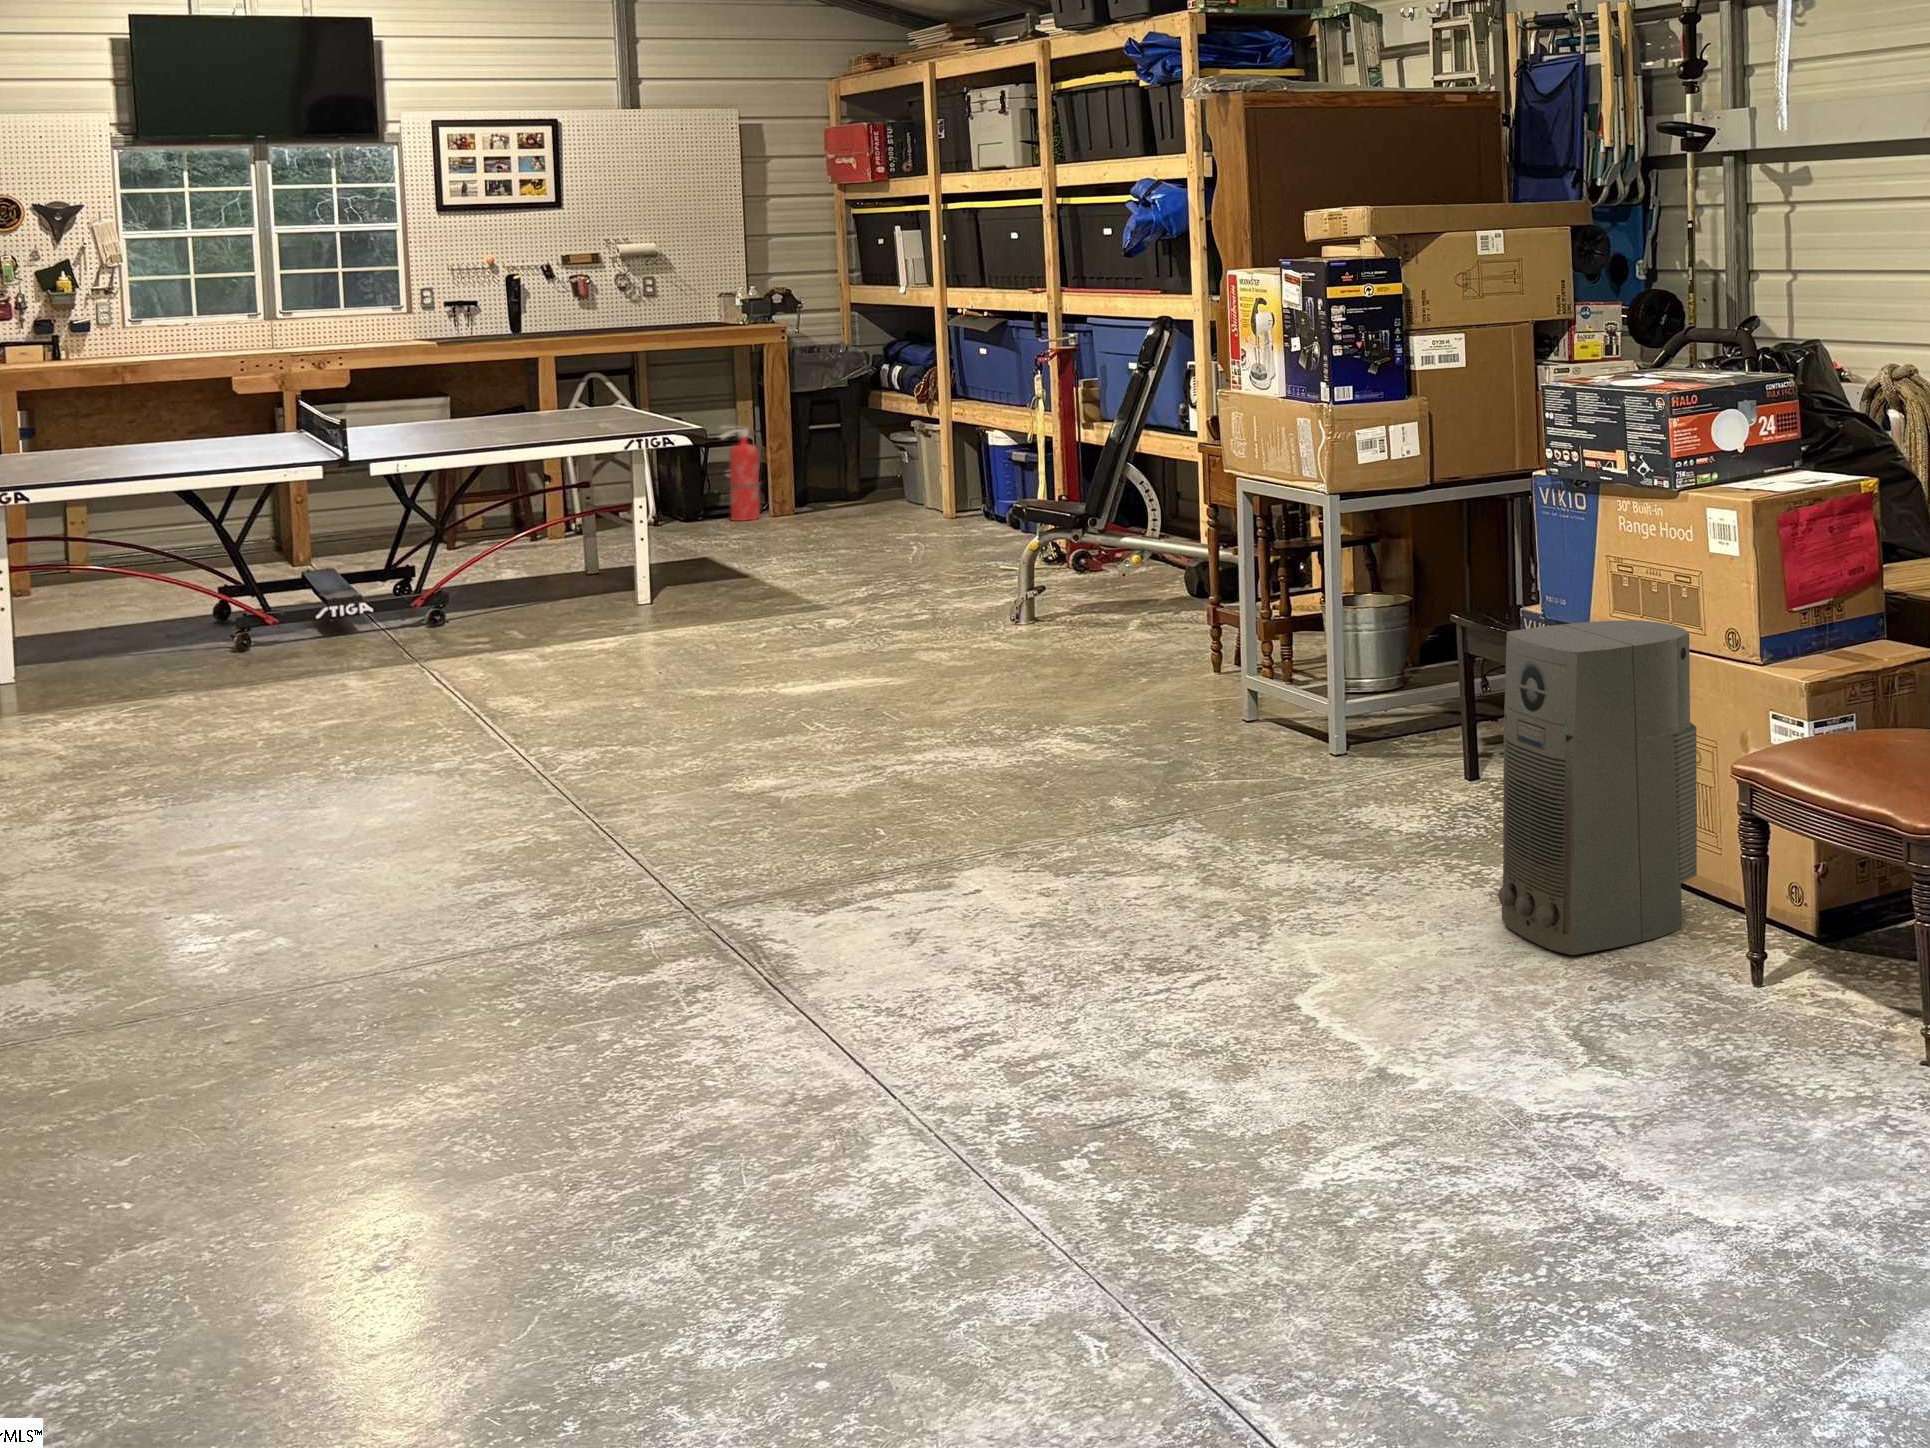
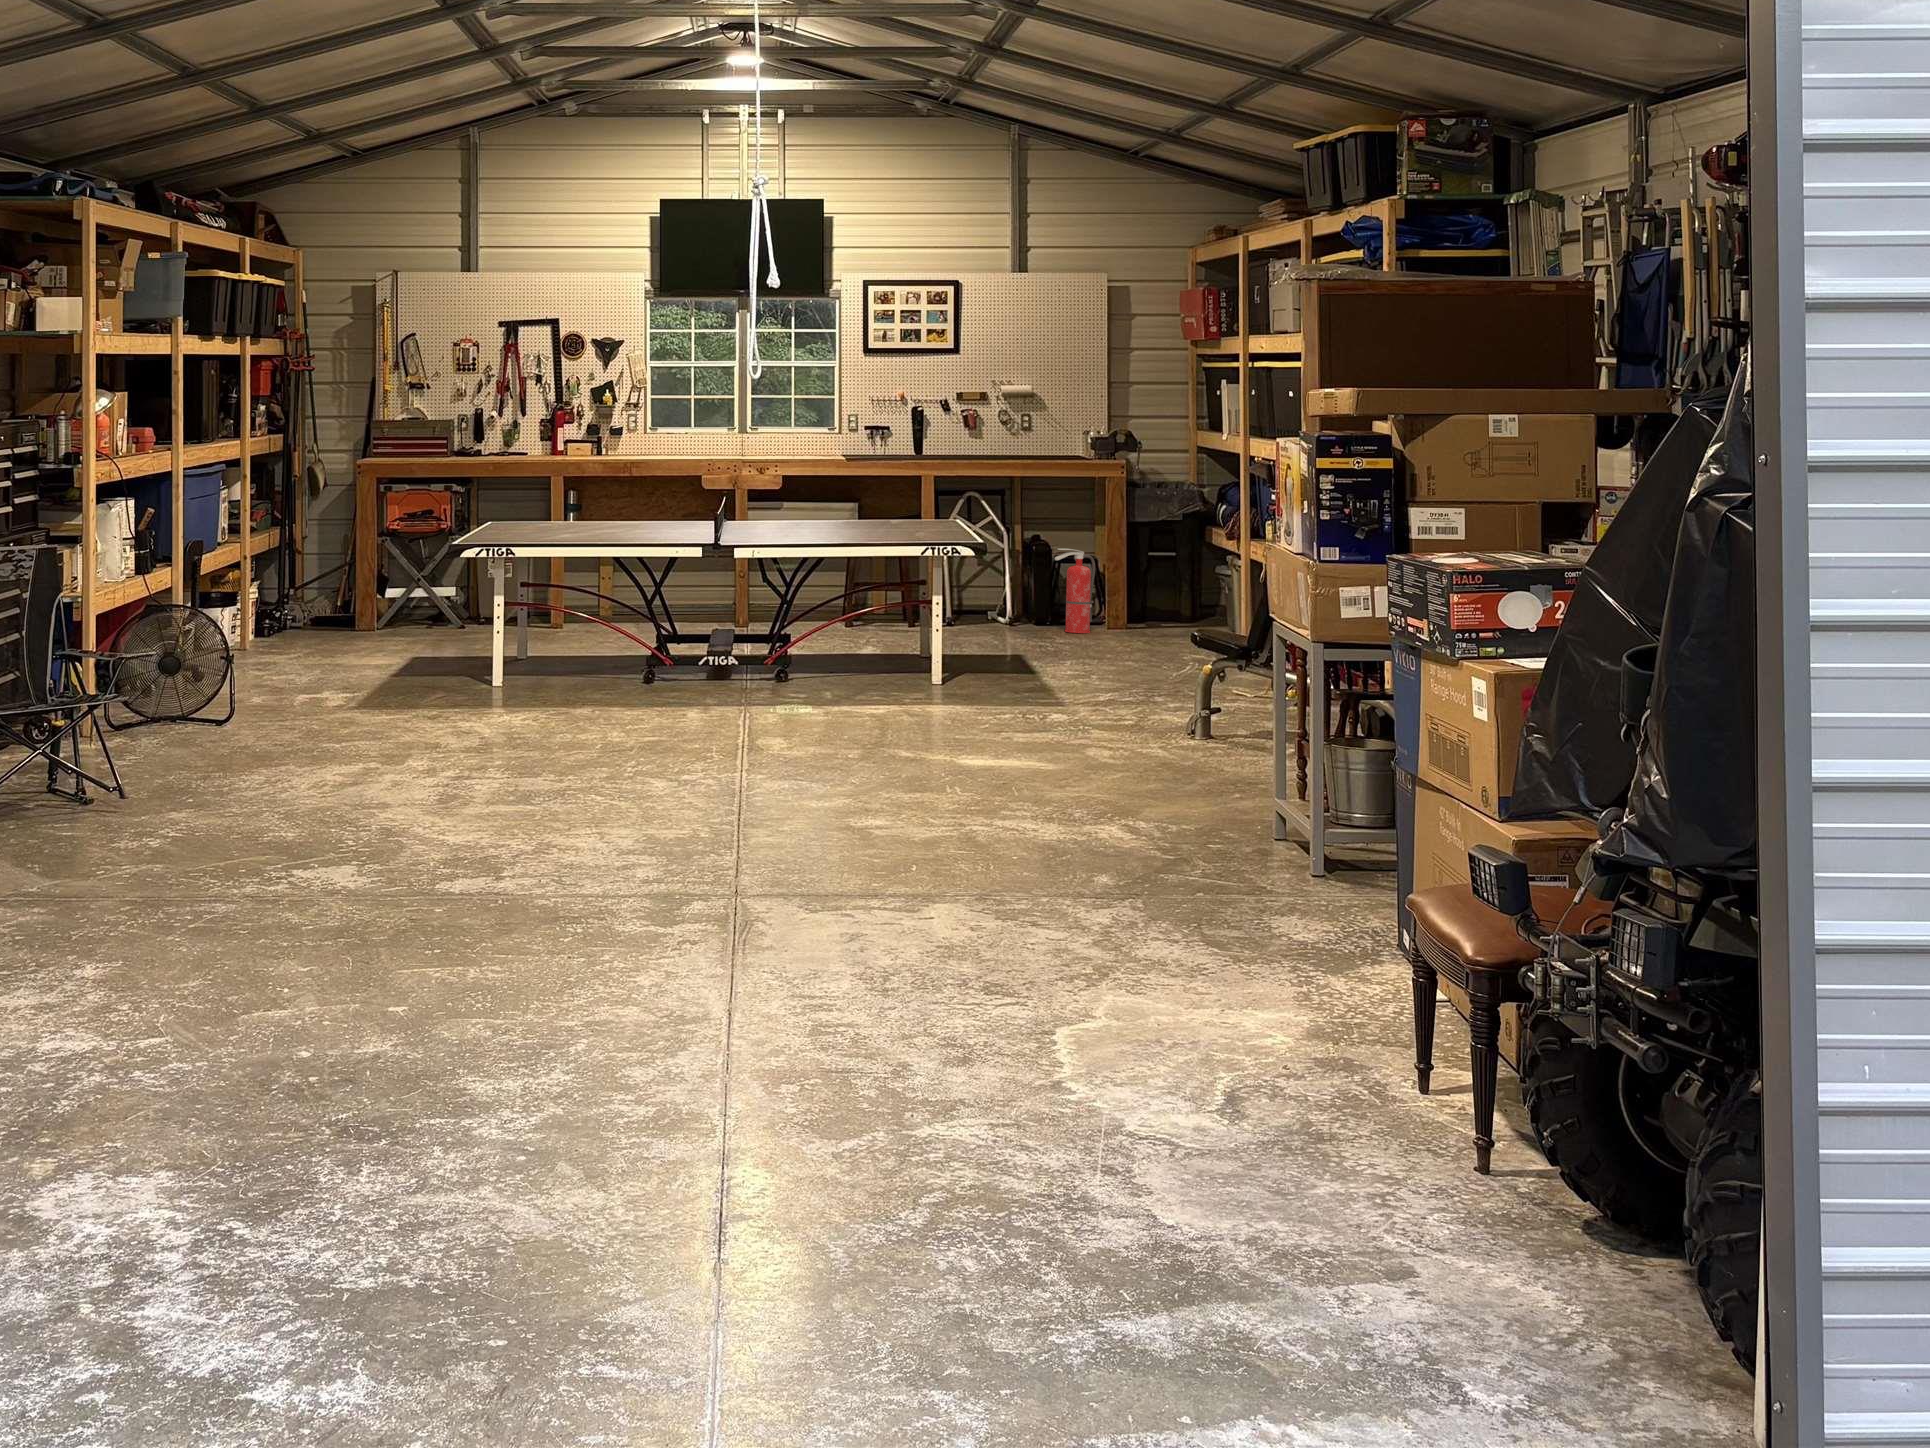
air purifier: present [1498,620,1697,955] -> none [1270,769,1457,1067]

